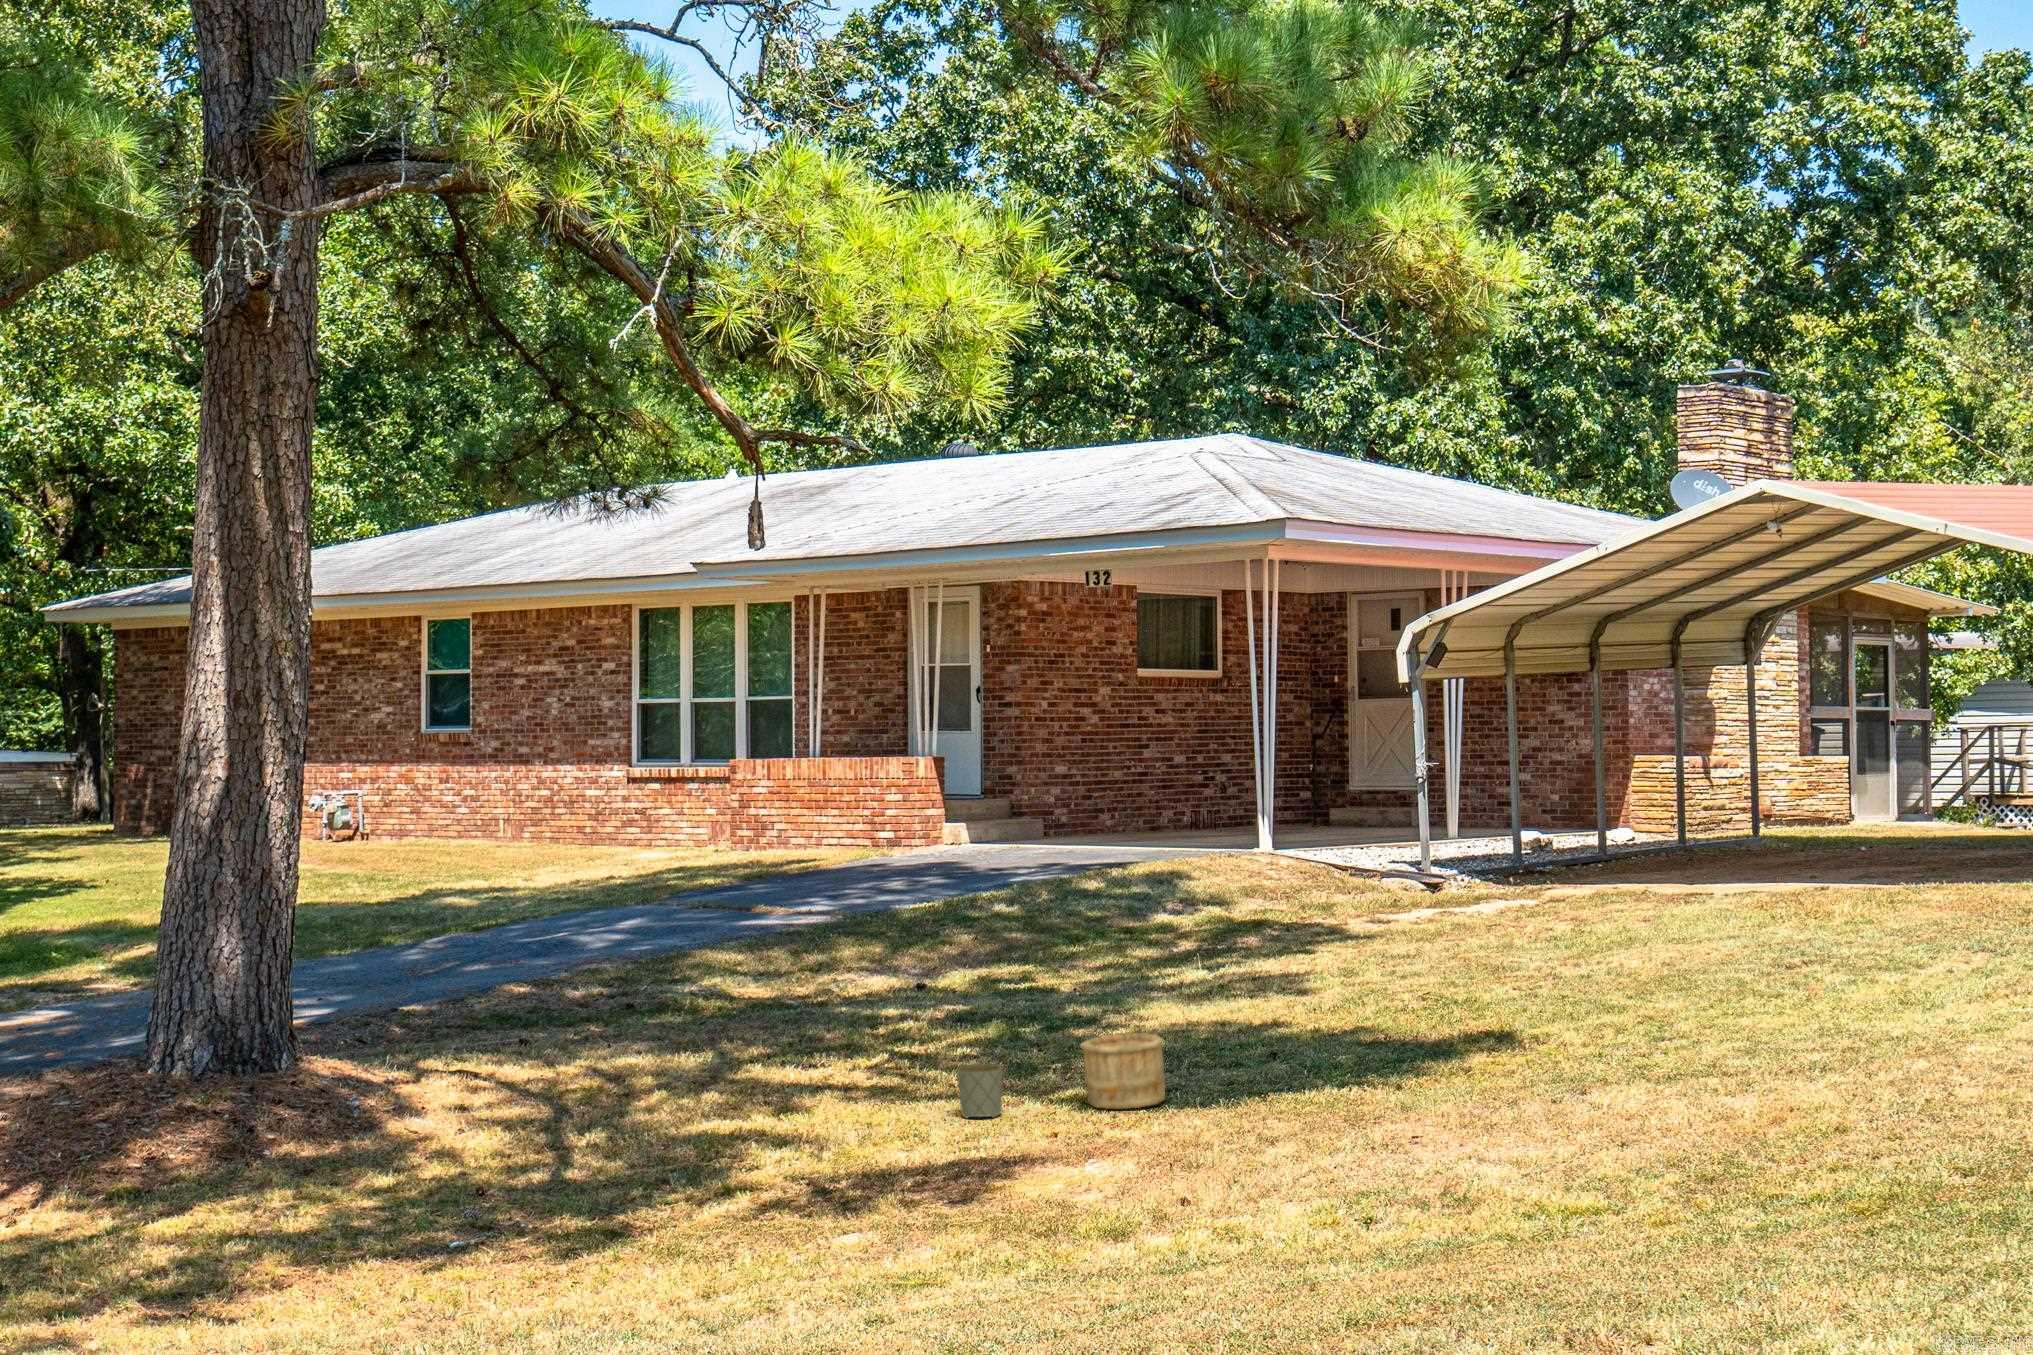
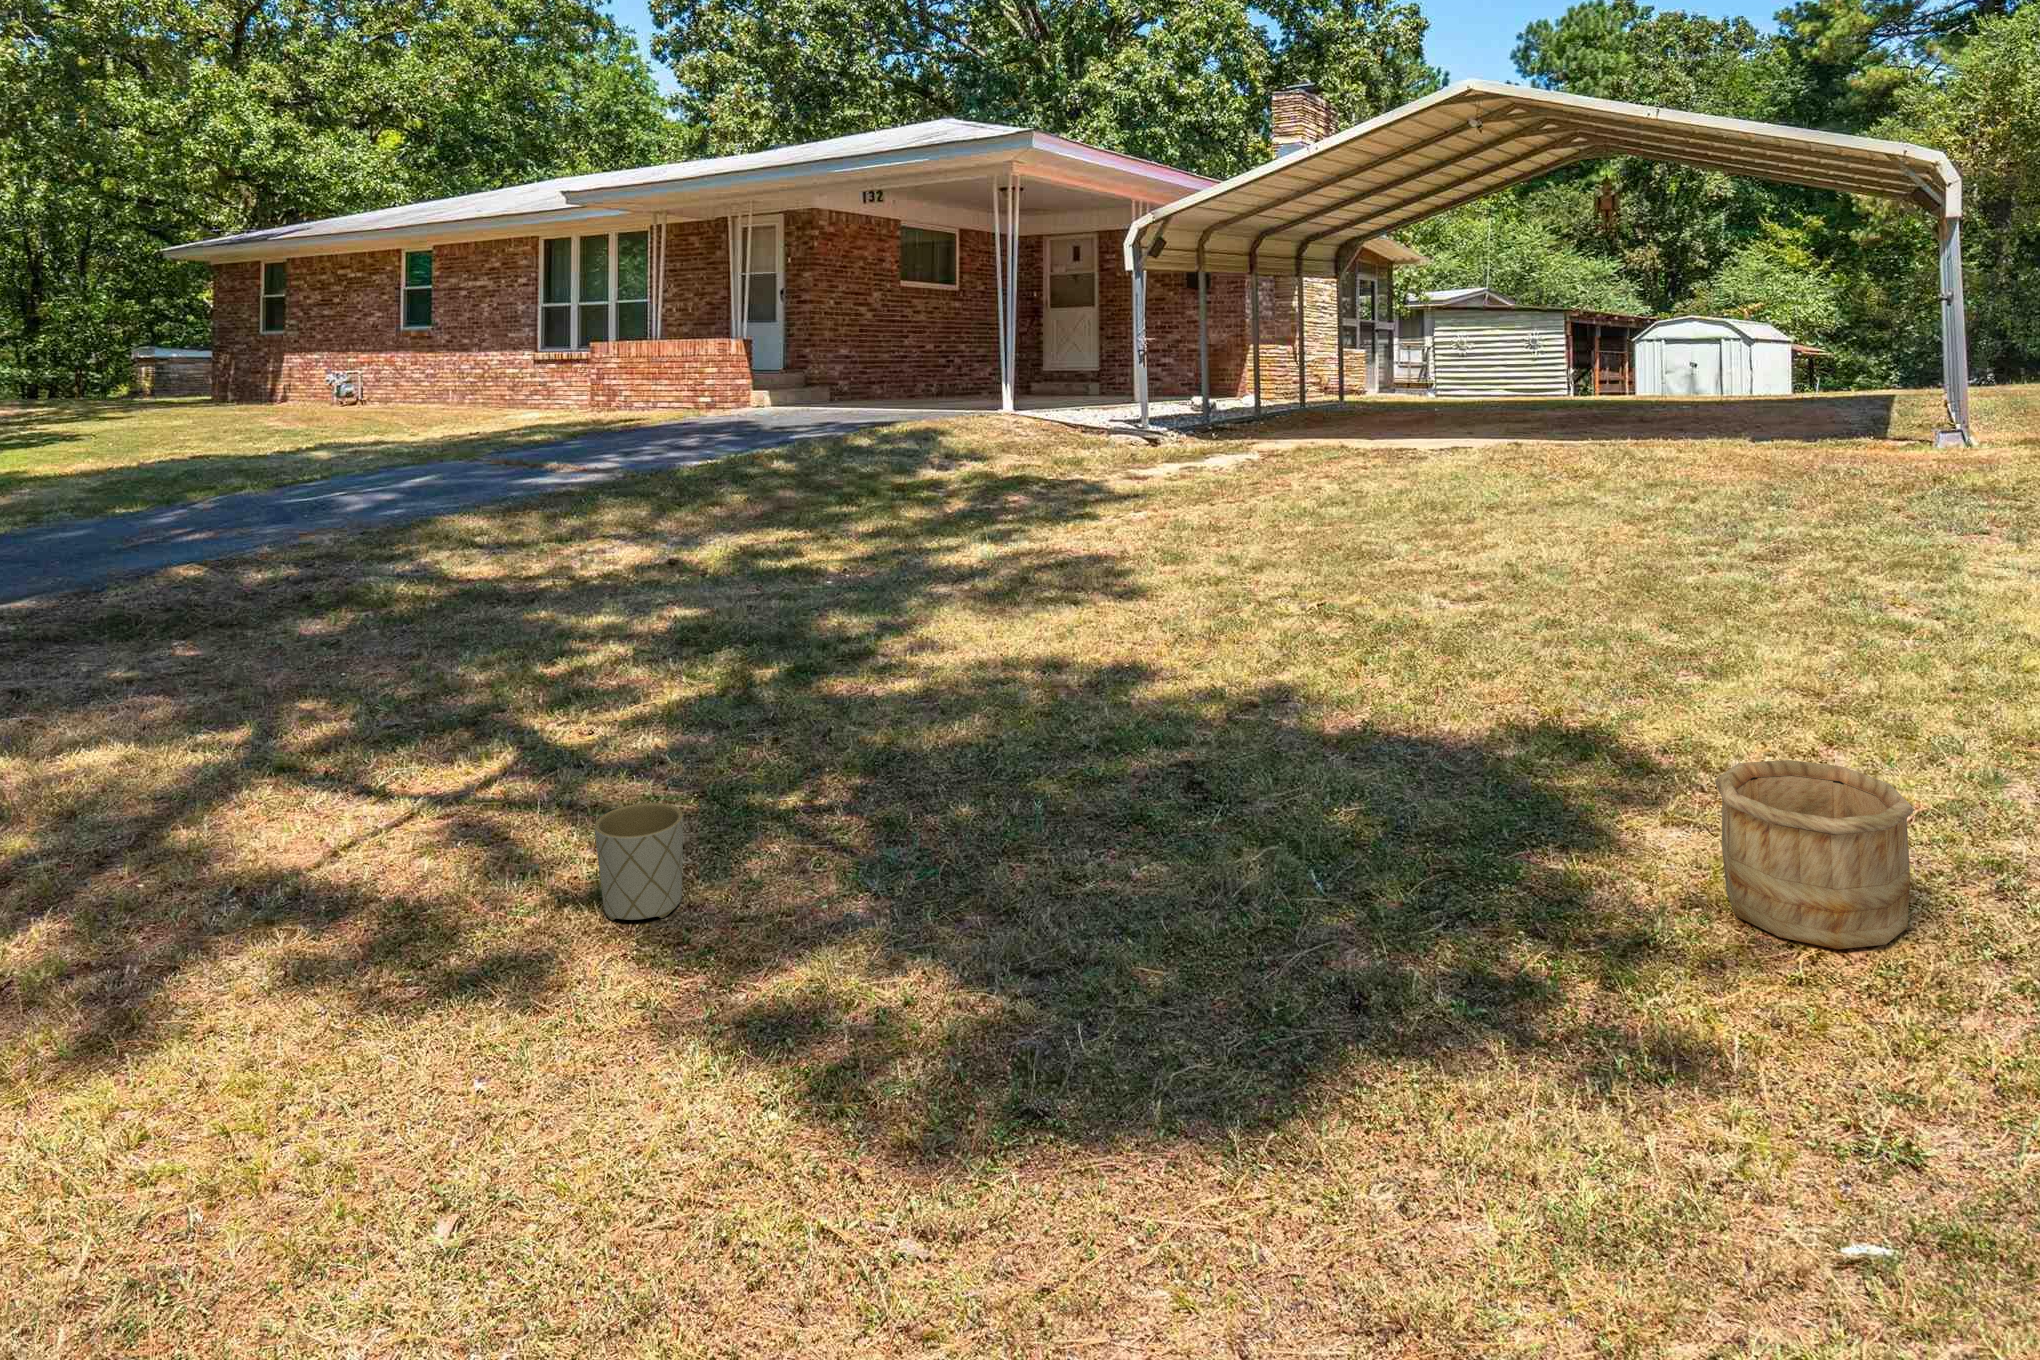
wooden bucket: present [1080,1033,1165,1109] -> present [1715,760,1914,949]

